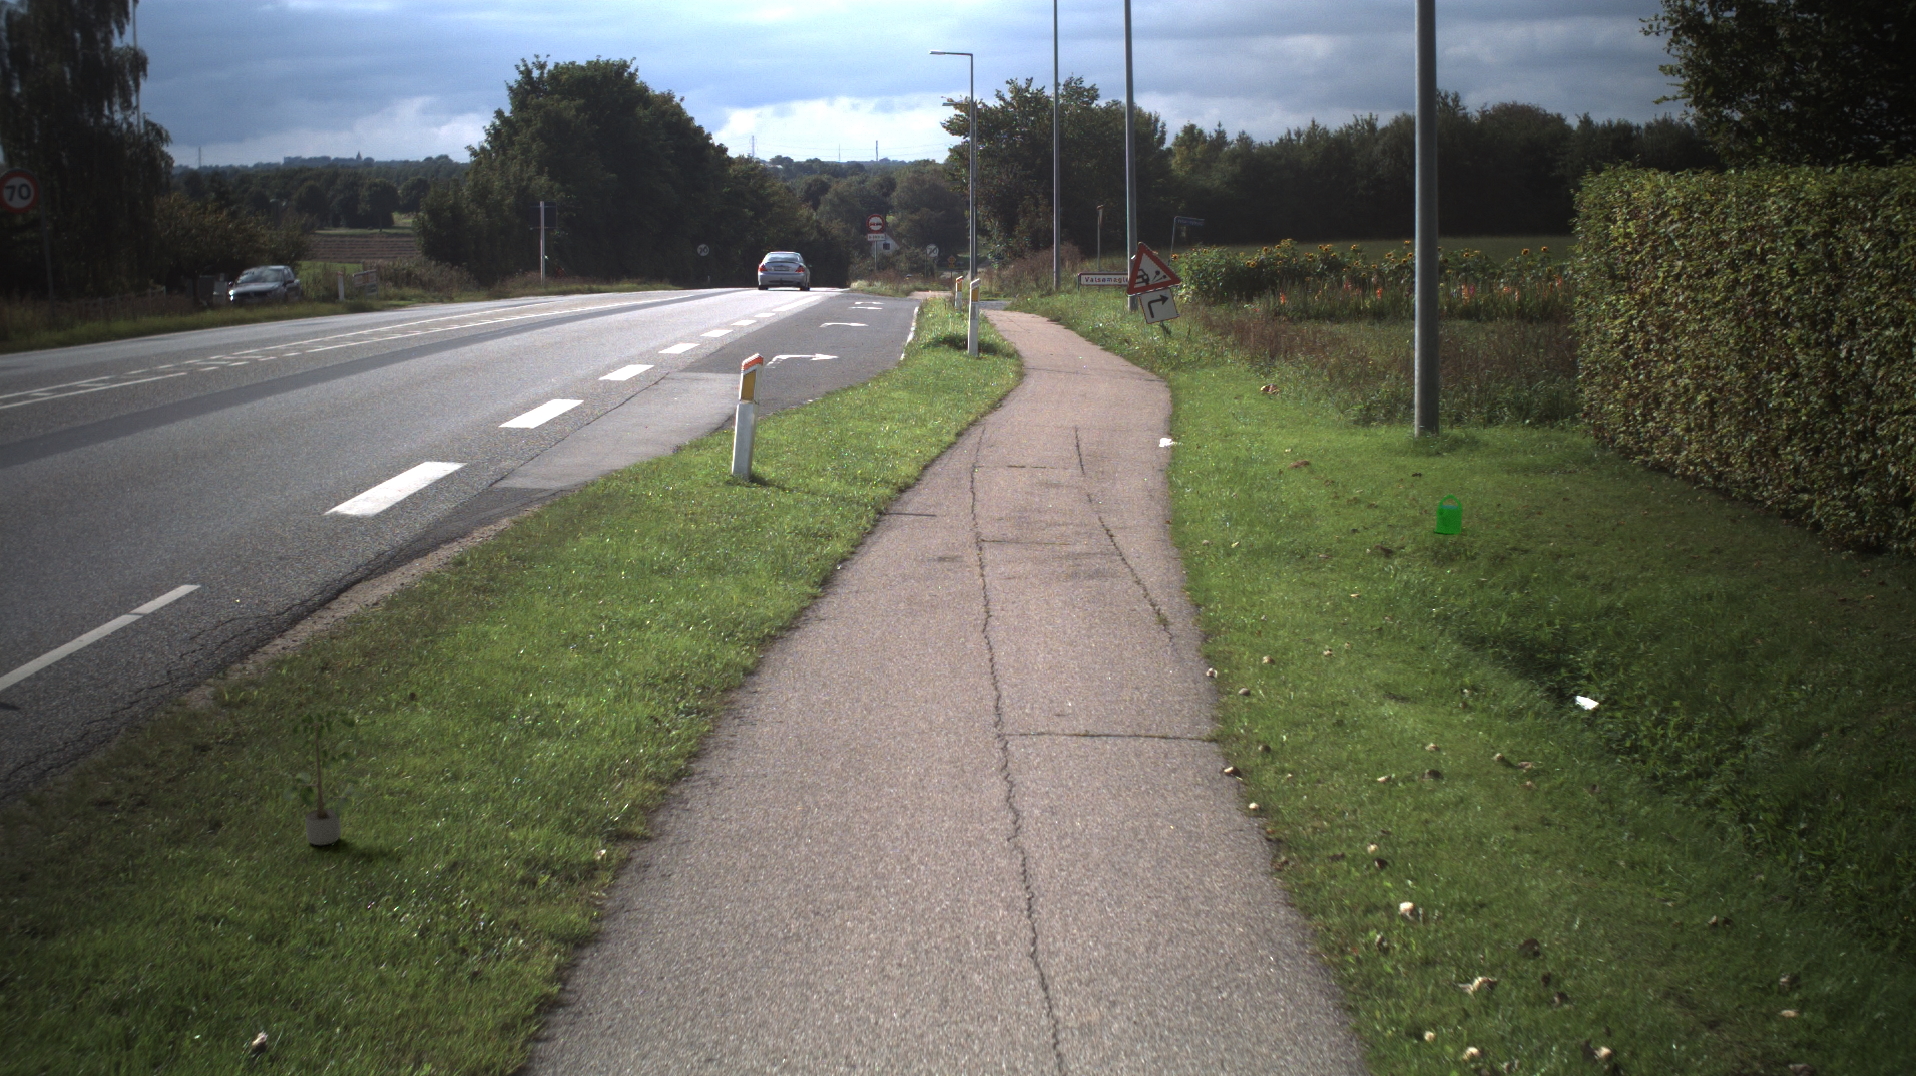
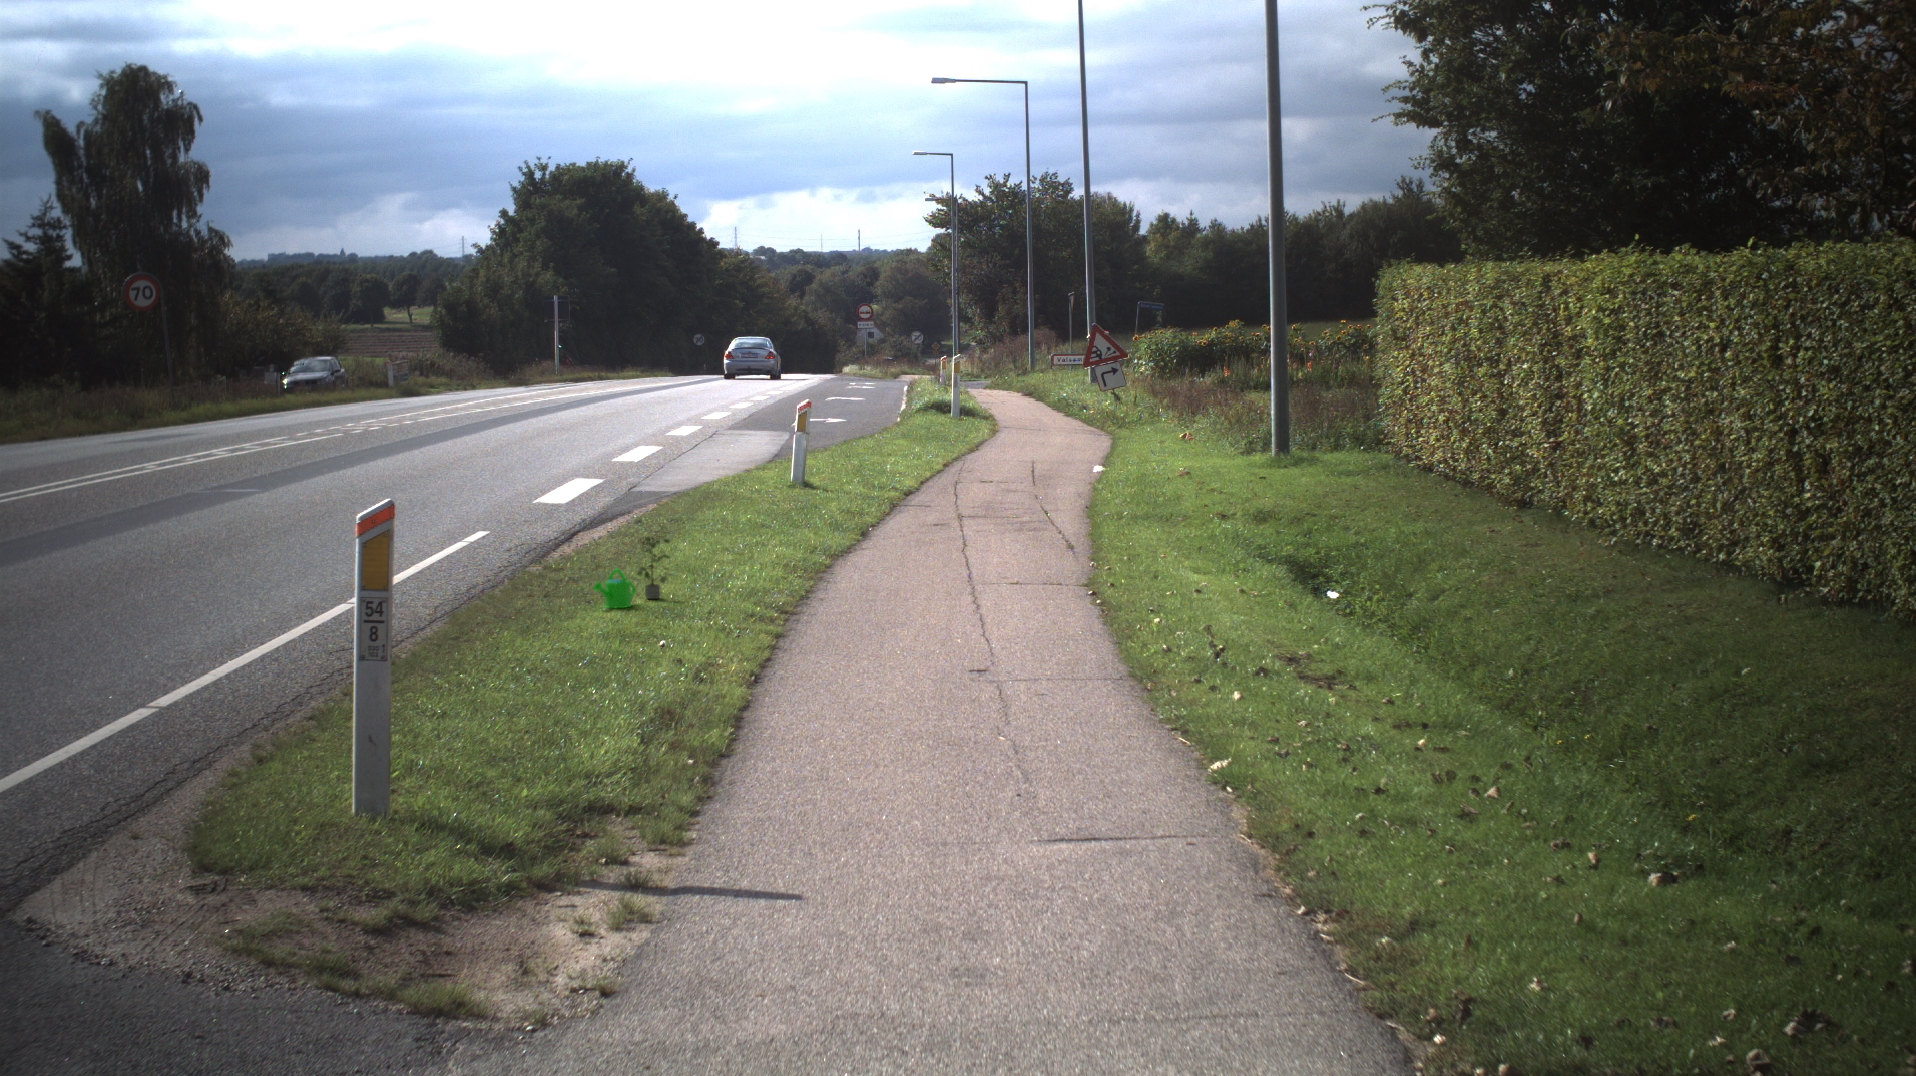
watering can: present [1434,494,1463,534] -> present [593,568,636,608]

